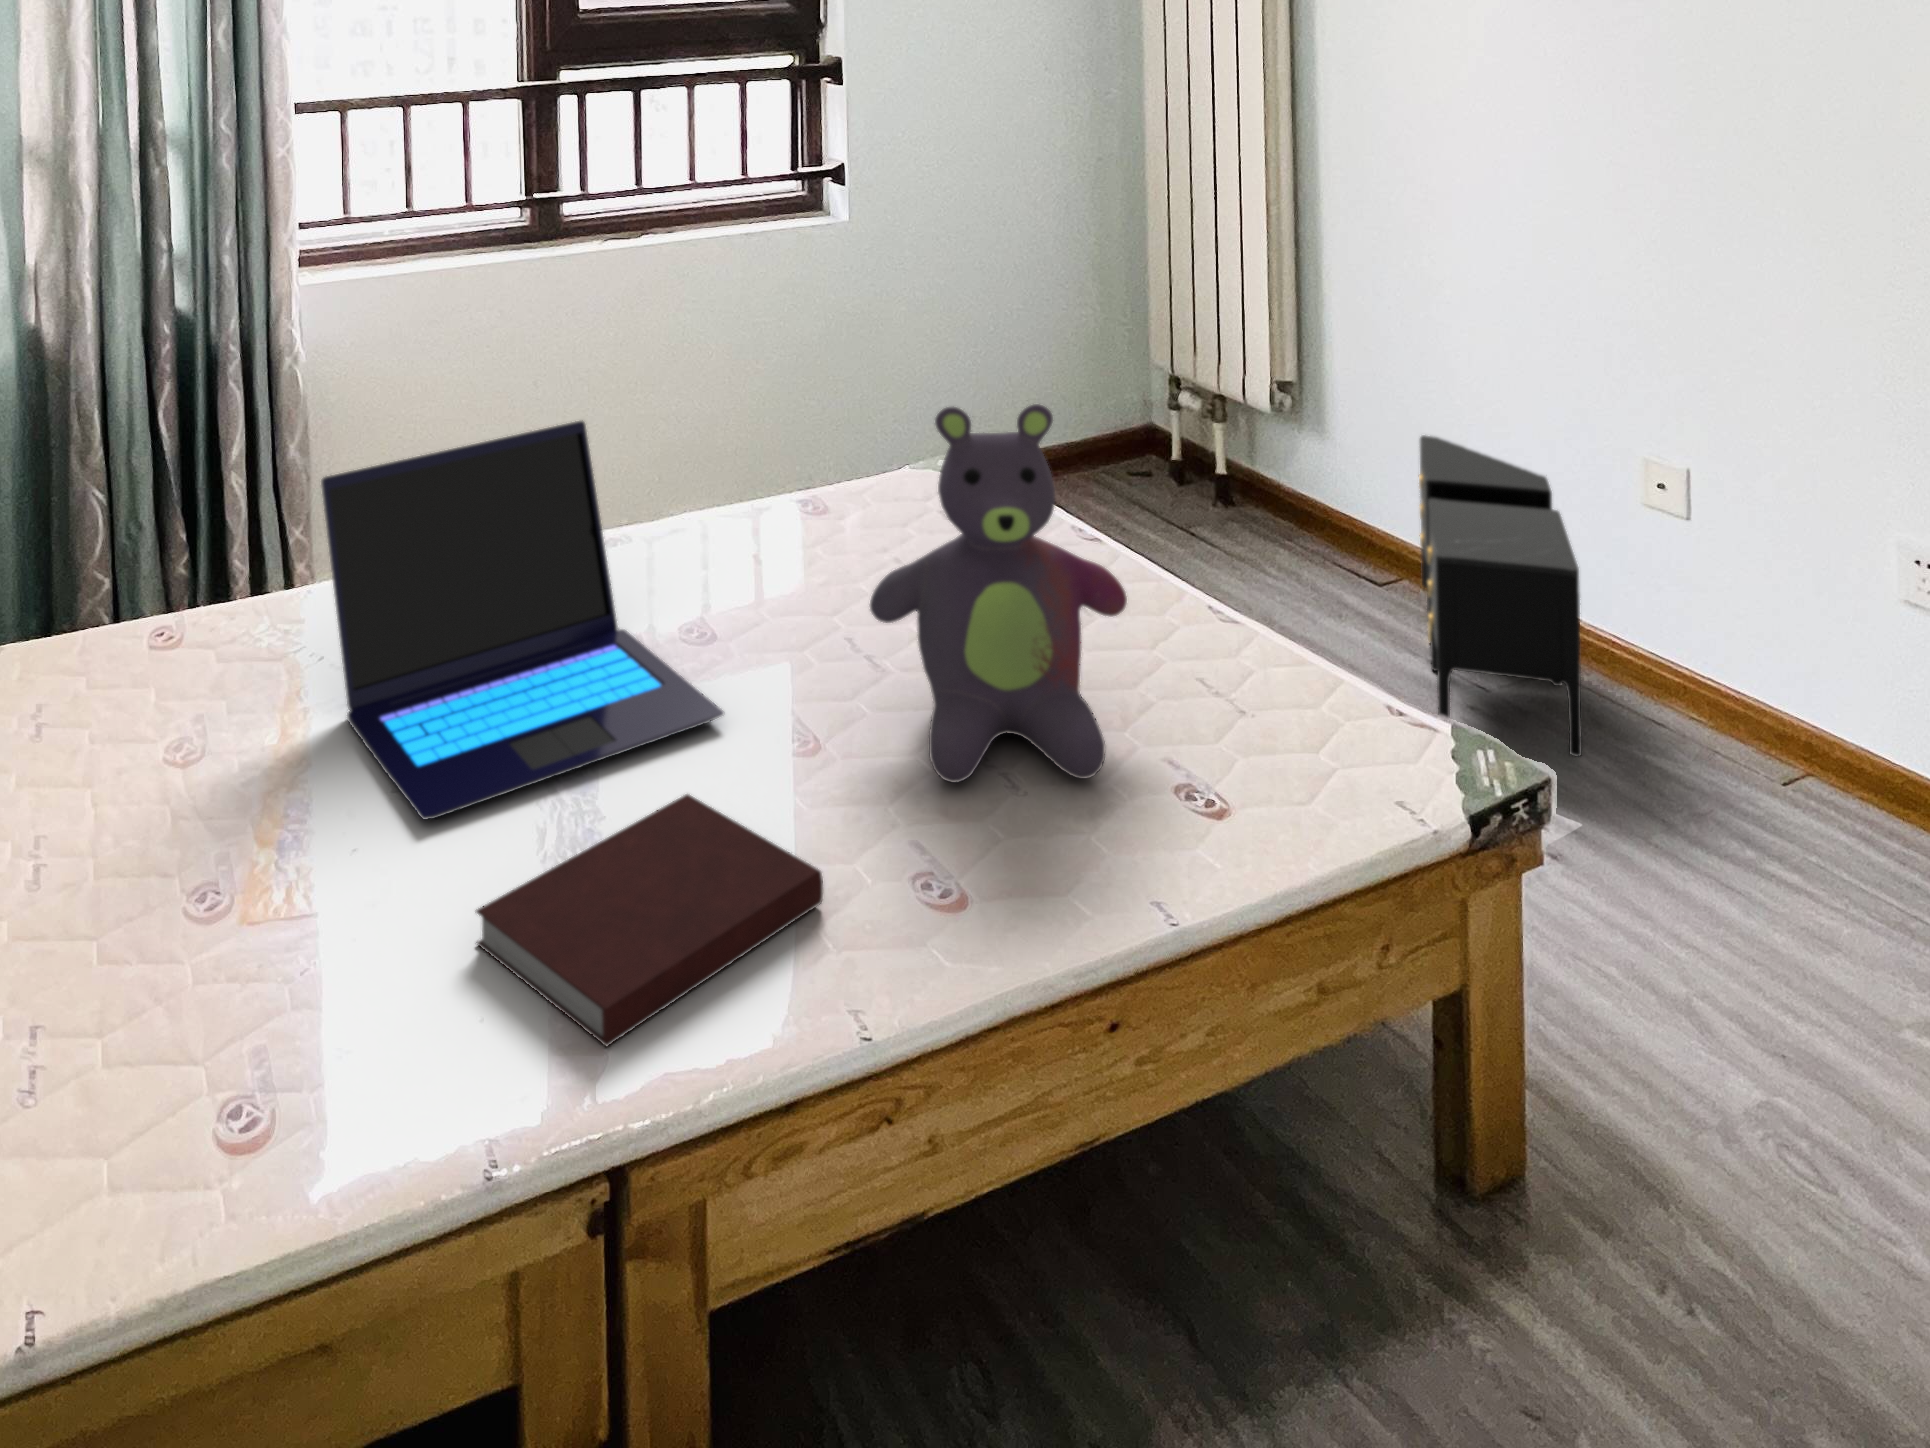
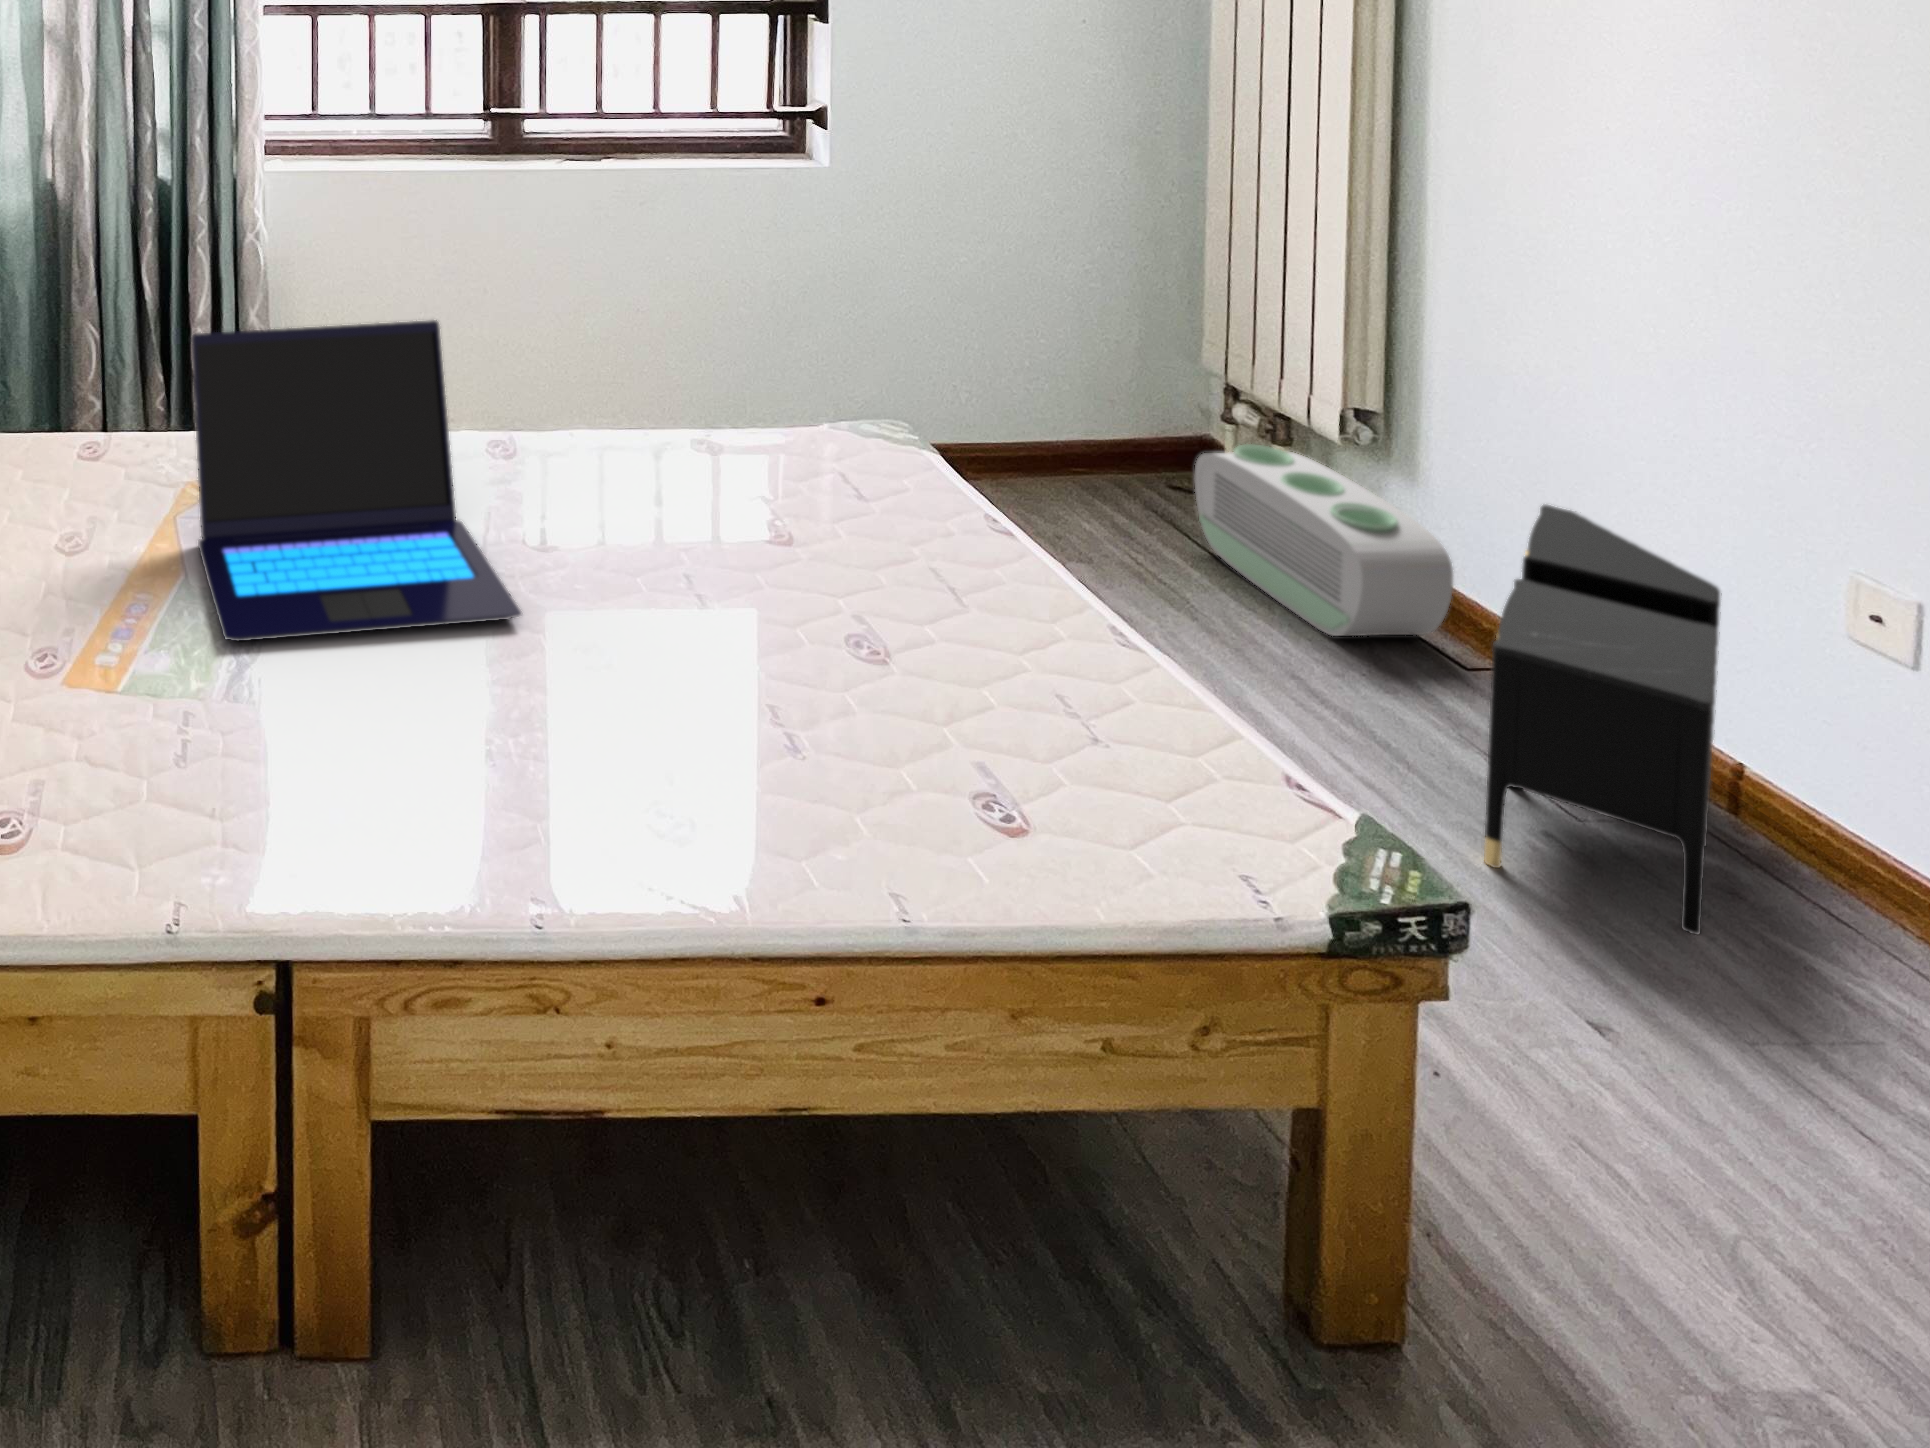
stuffed bear: present [870,404,1127,782] -> none [672,357,959,762]
air purifier: none [1160,423,1362,576] -> present [1195,444,1453,636]
notebook: present [475,794,823,1046] -> none [230,673,546,861]

